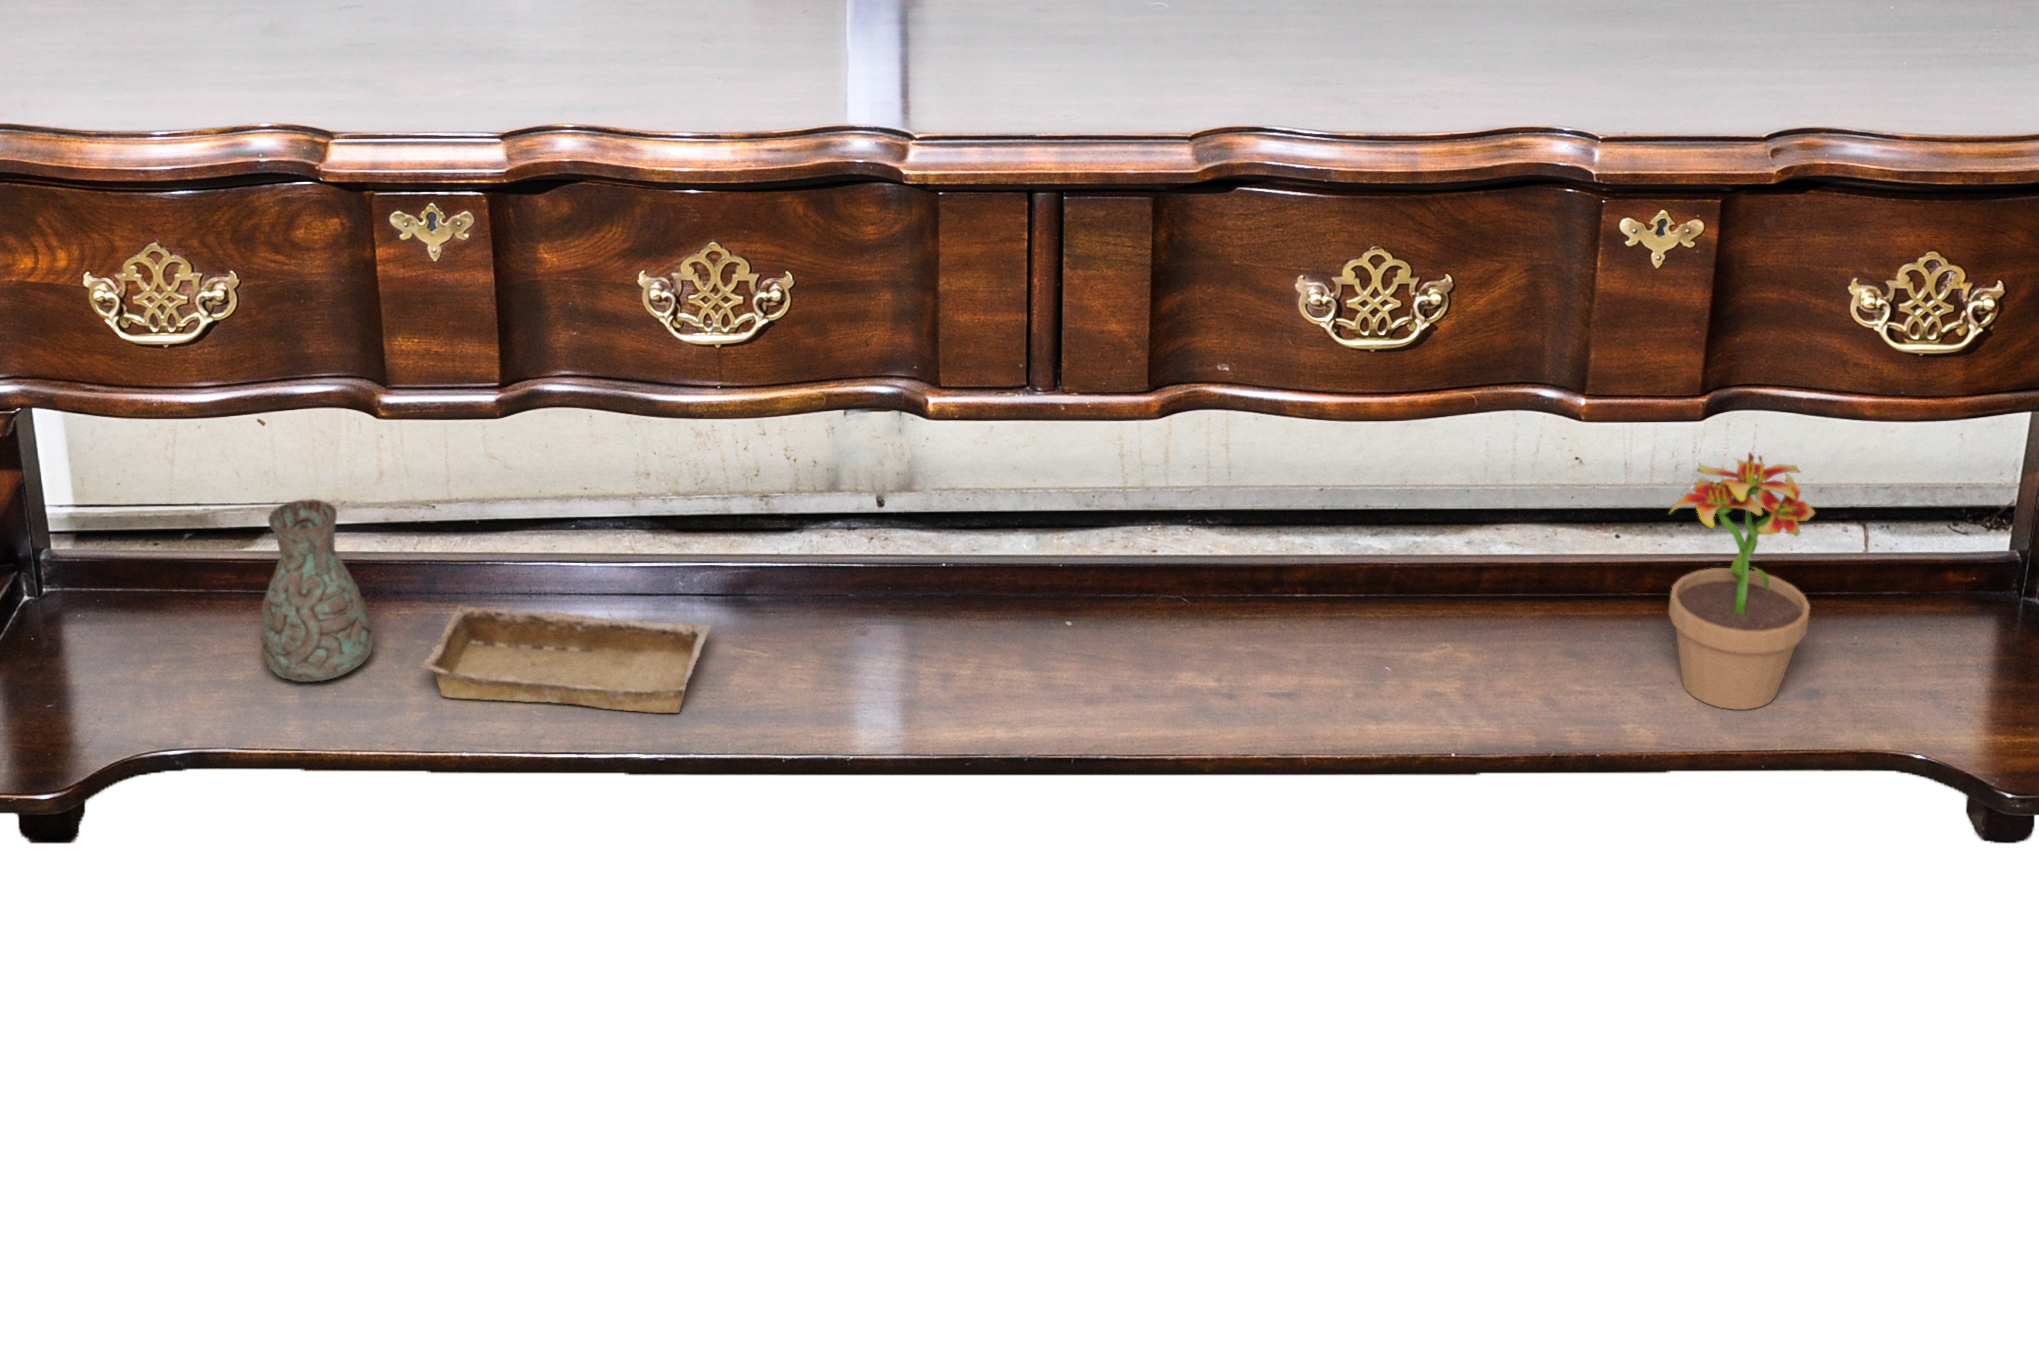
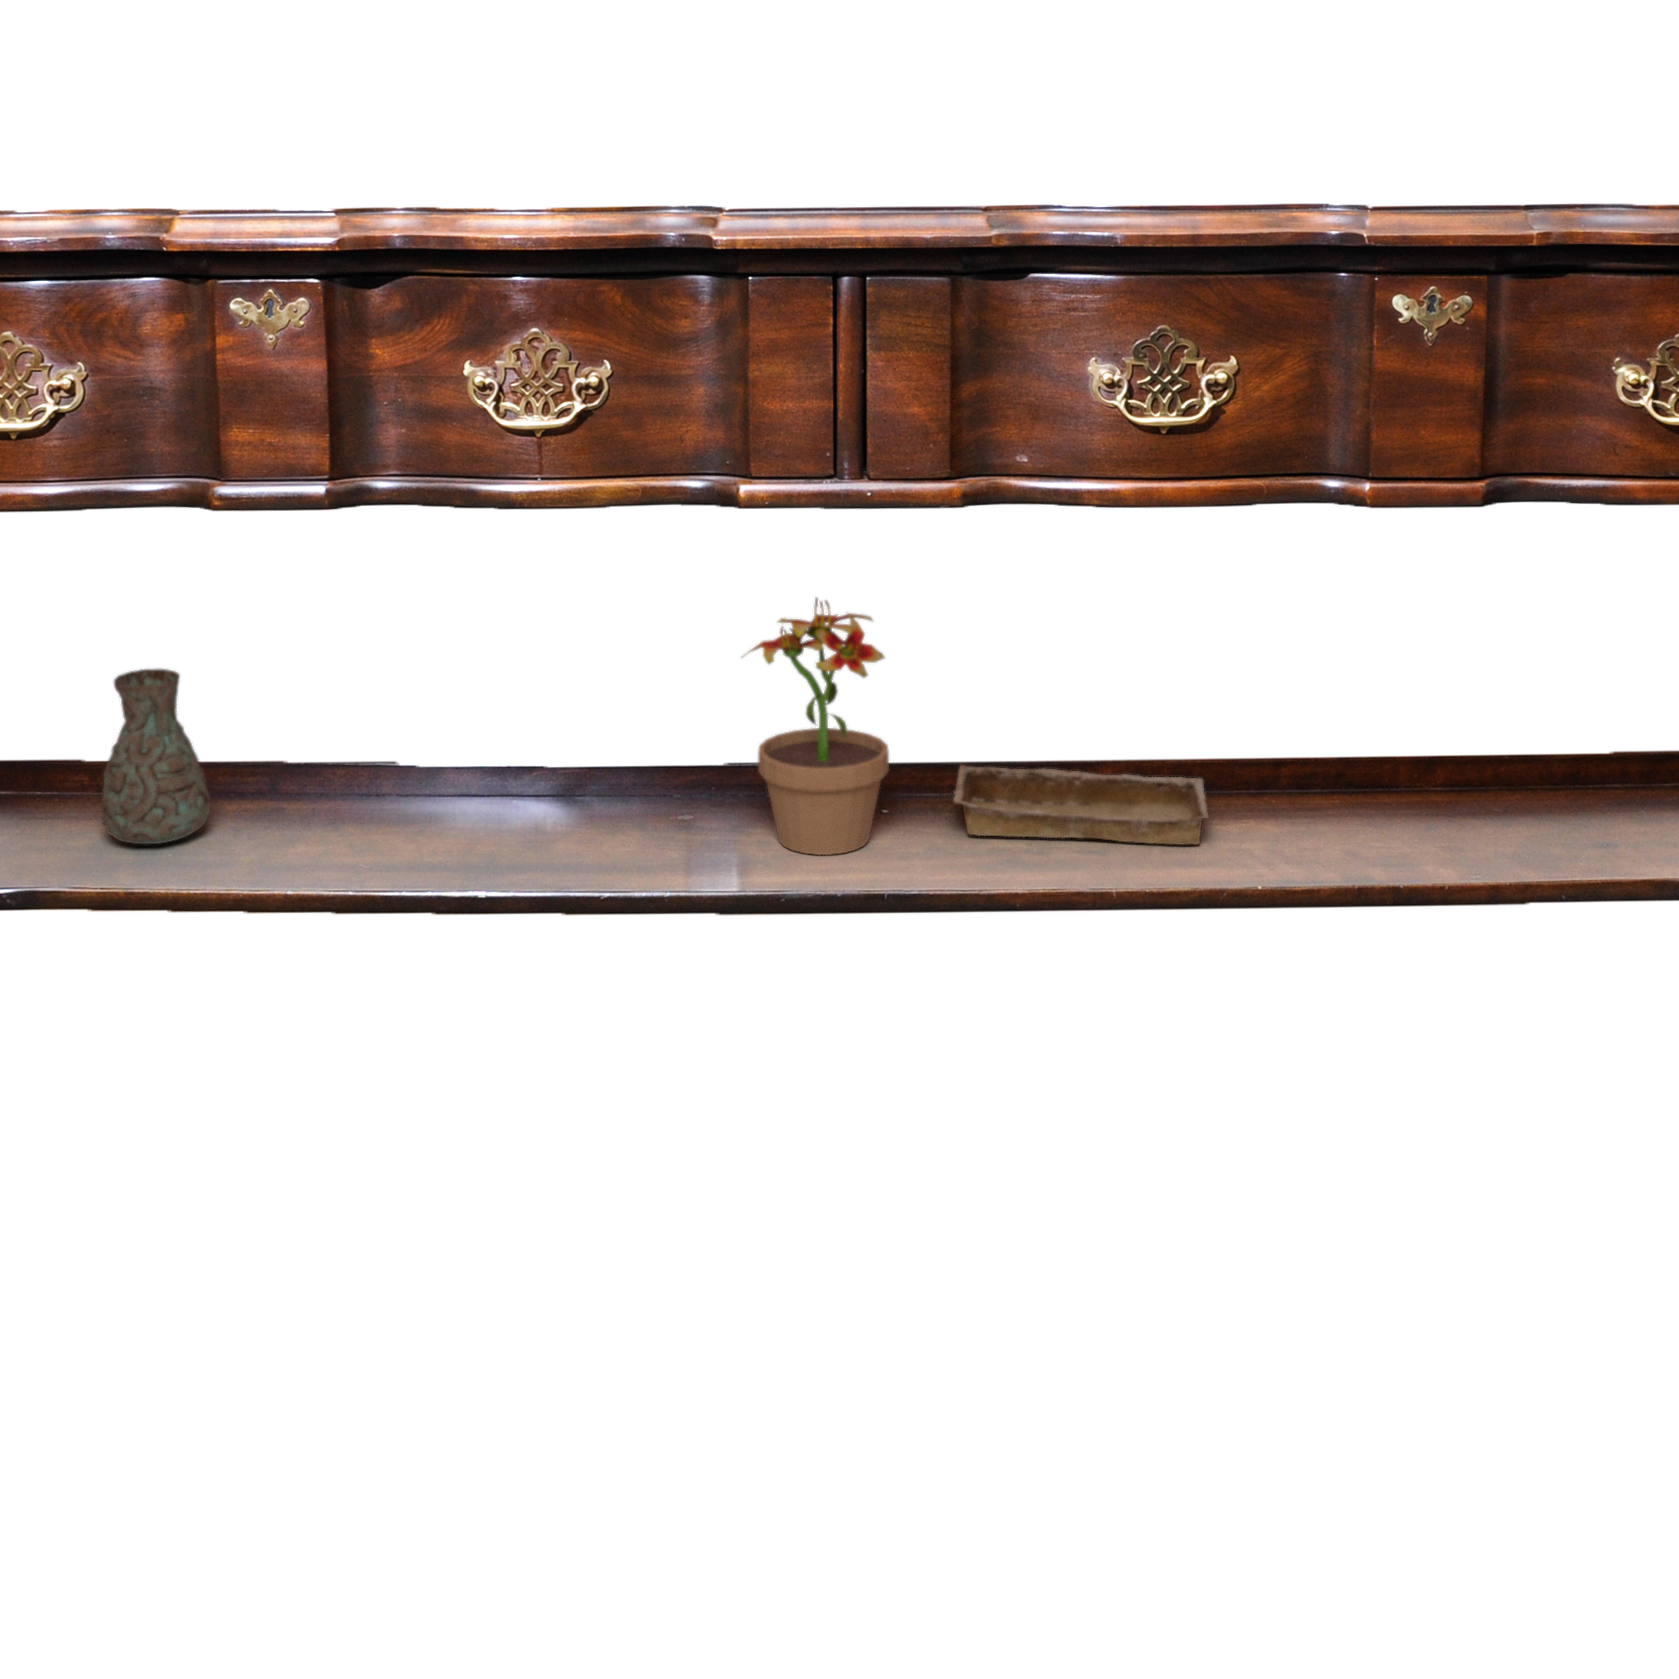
potted plant: present [1669,453,1815,710] -> present [750,598,889,855]
tray: present [422,605,711,713] -> present [954,765,1208,845]

